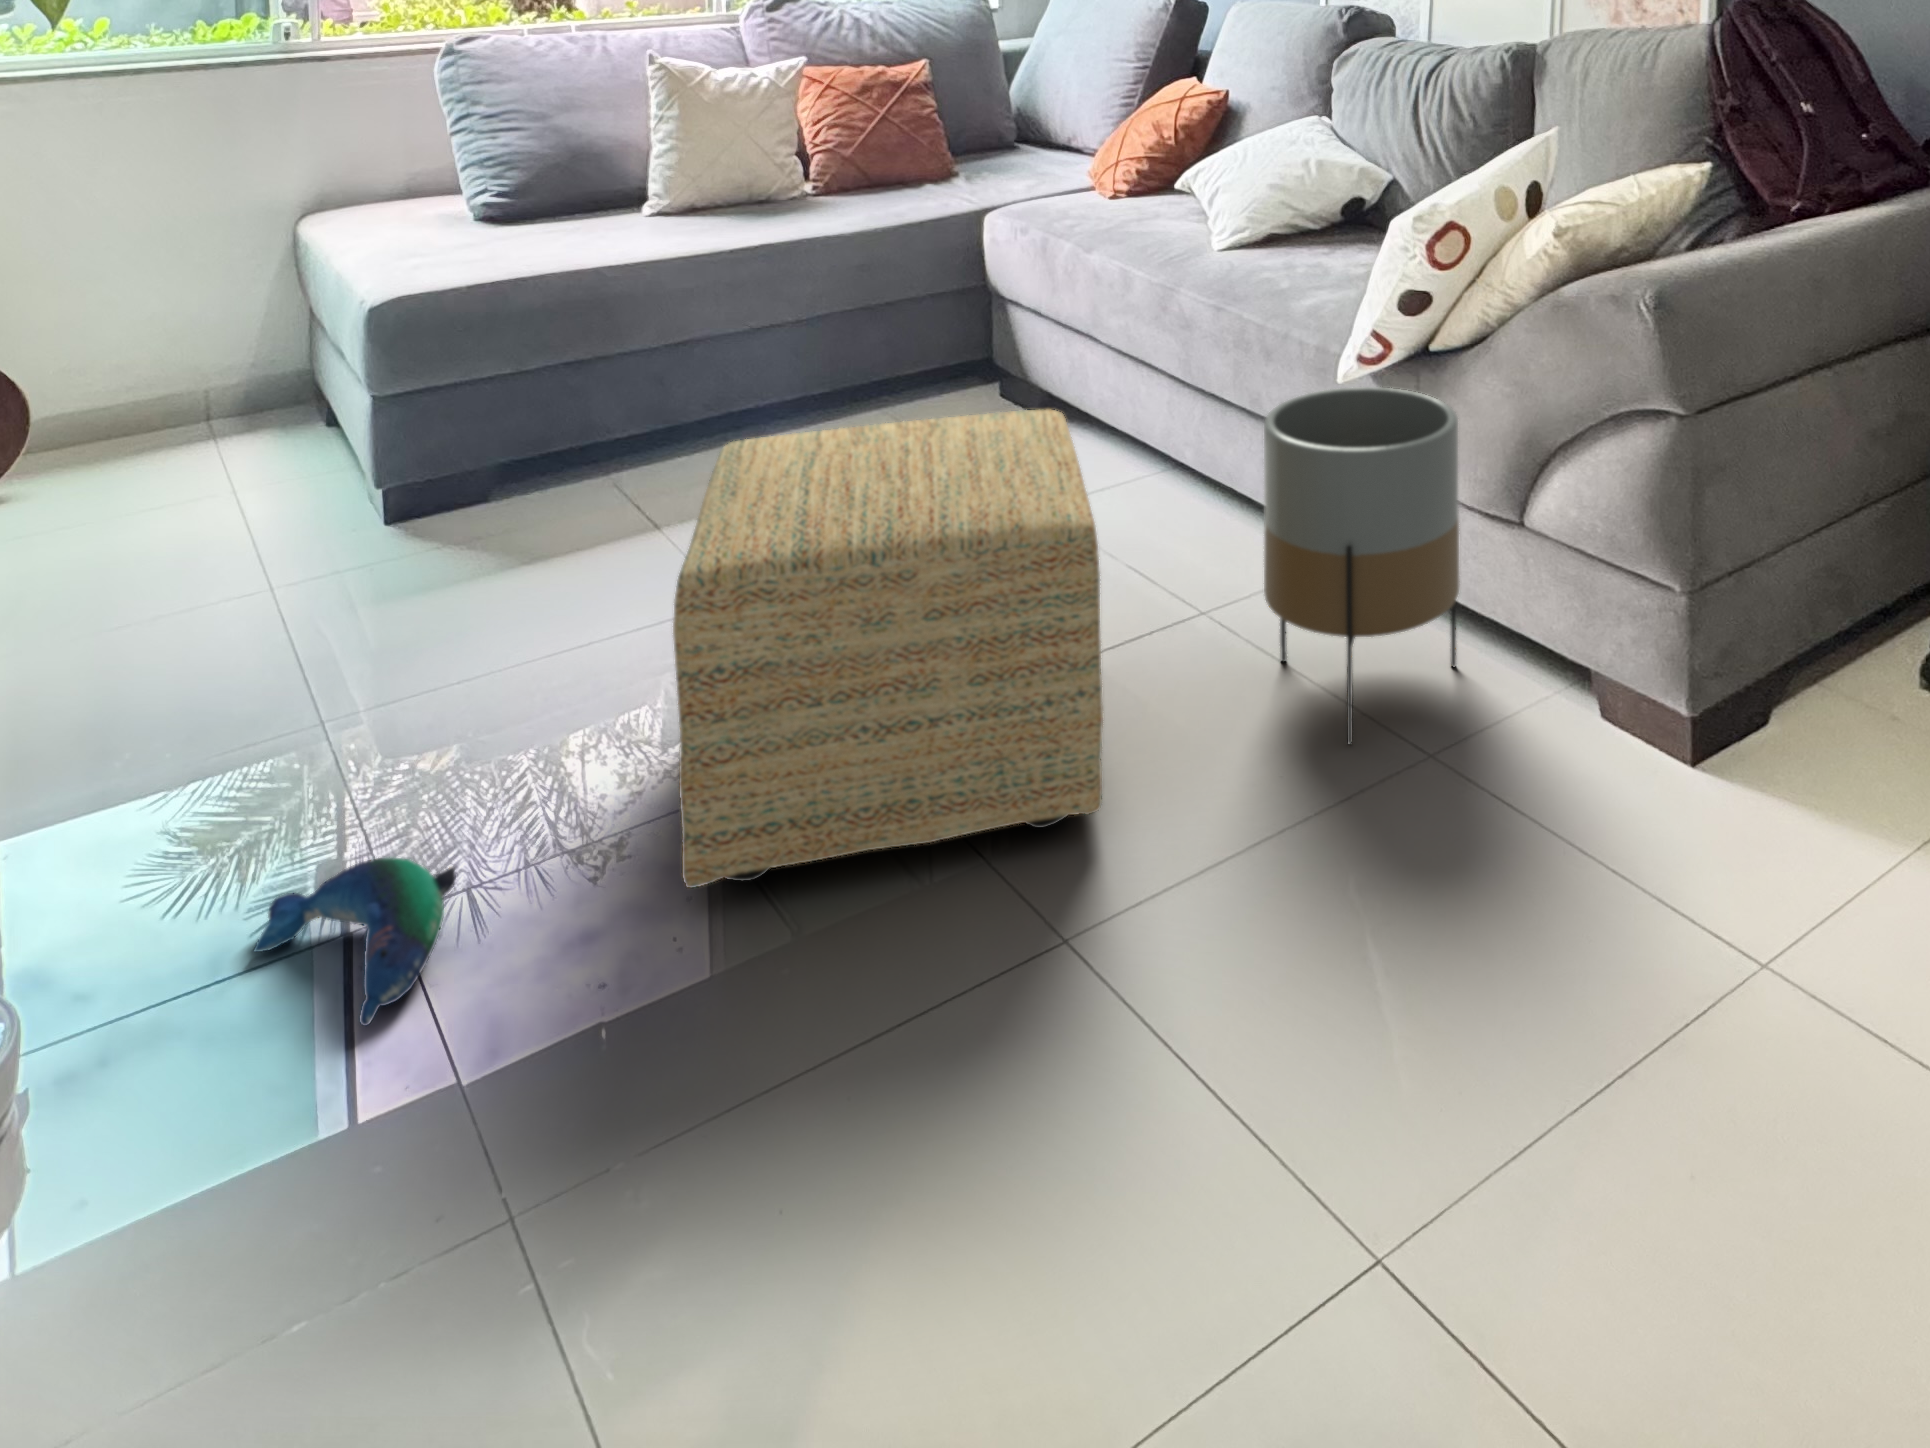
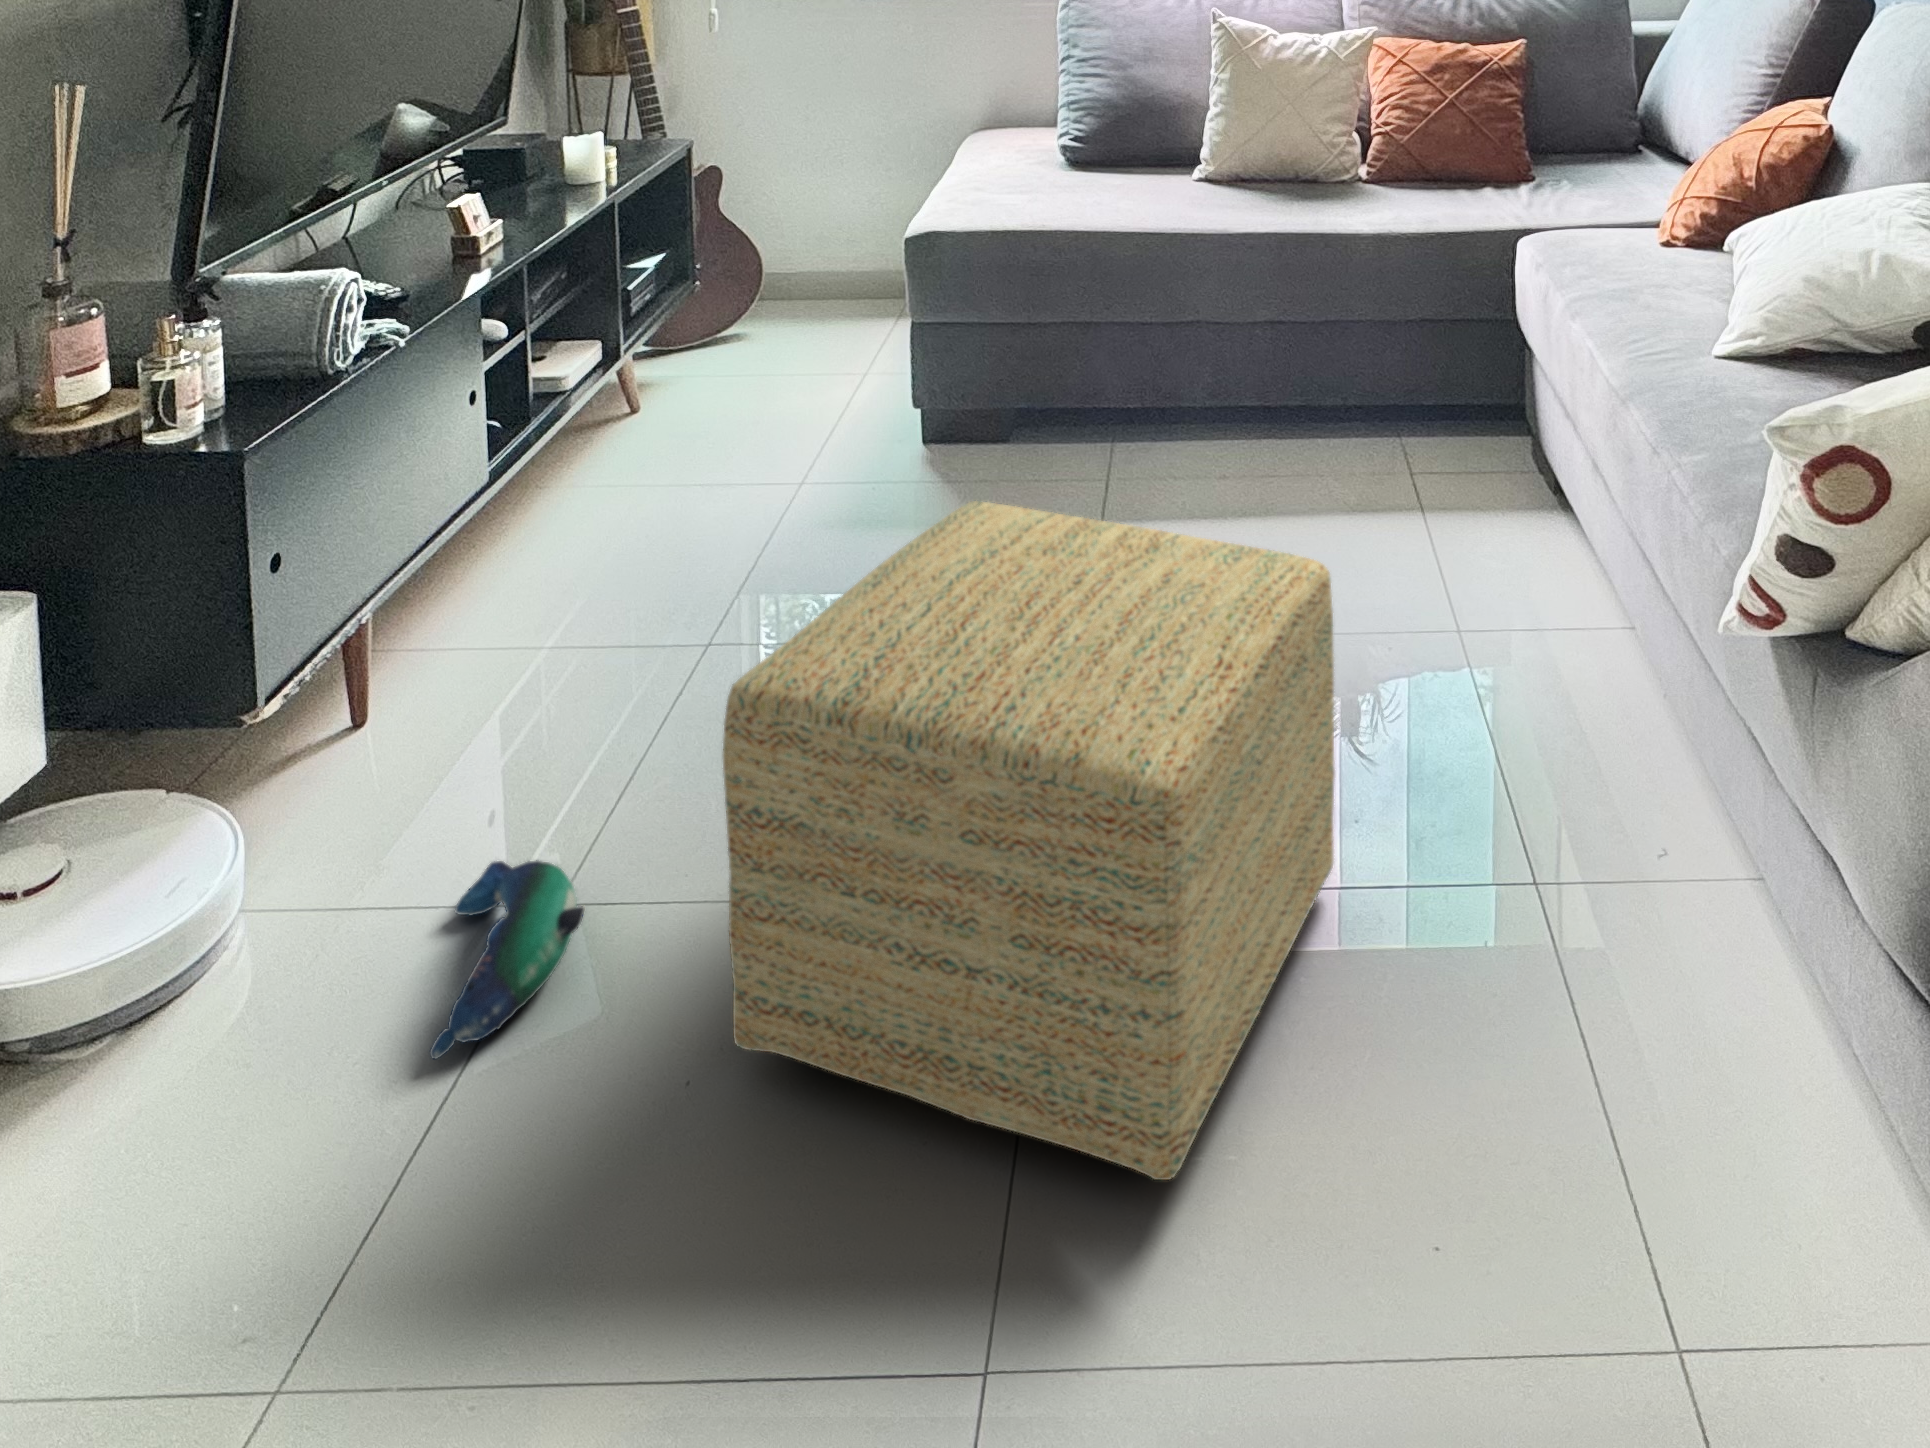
planter: present [1264,387,1460,744] -> none [1520,647,1851,1240]

